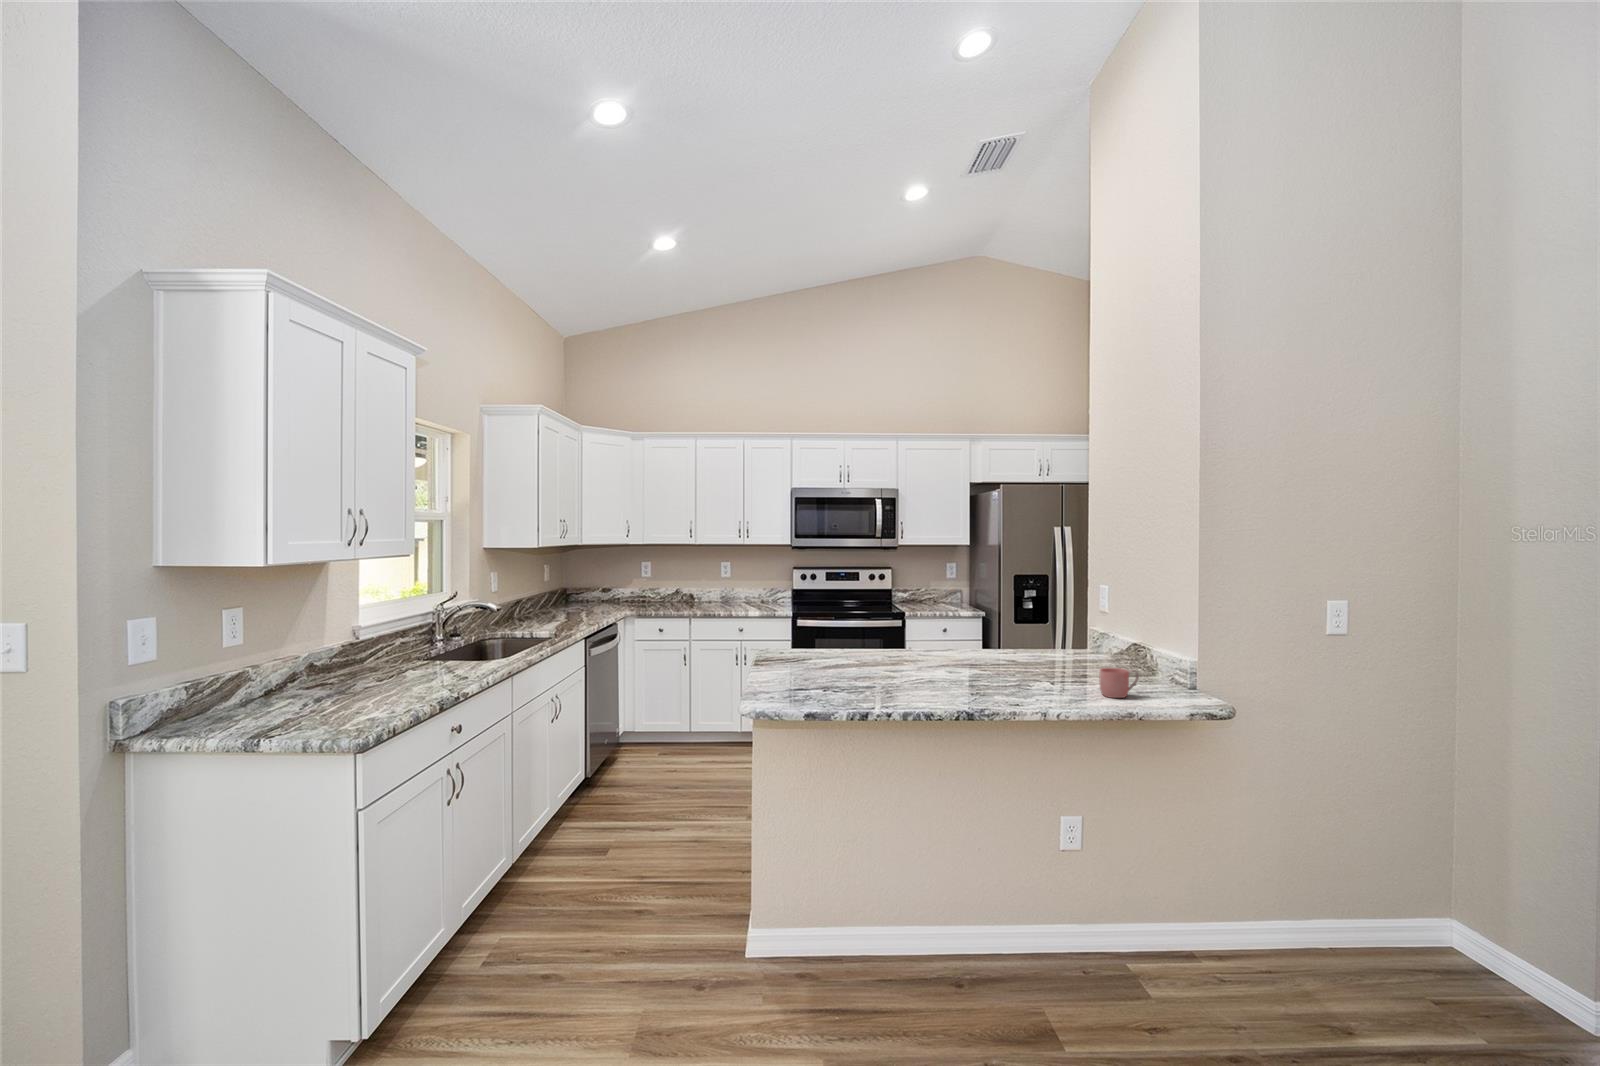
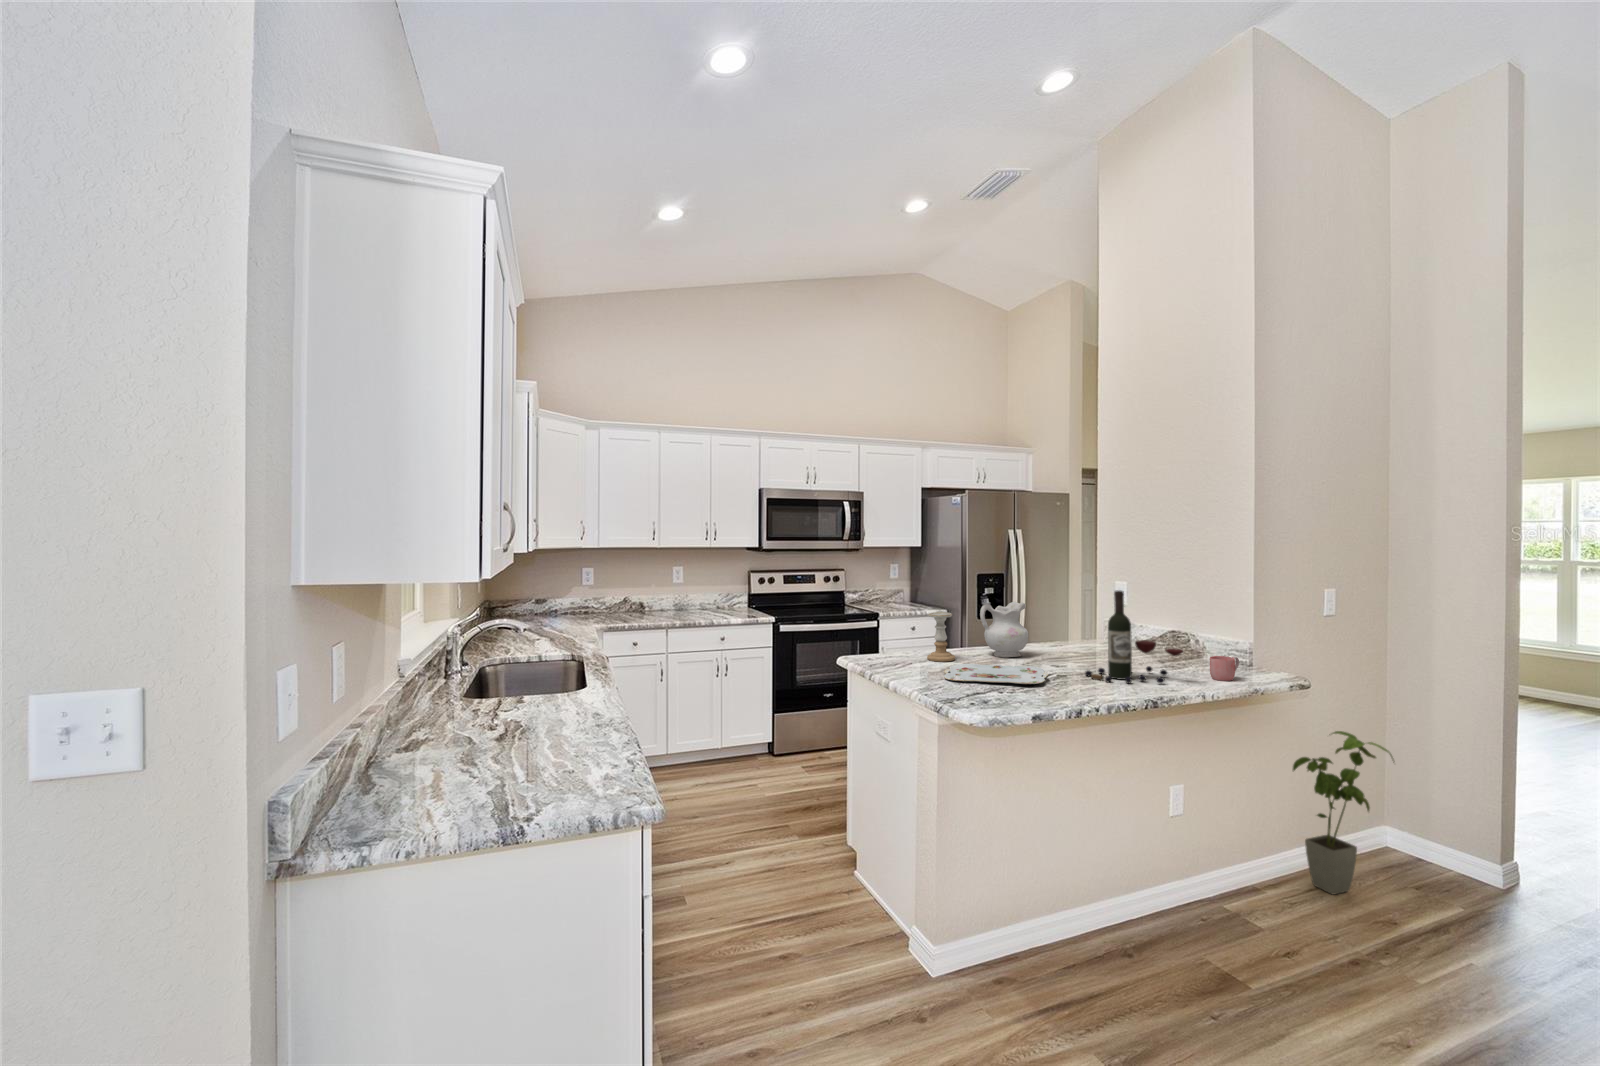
wine bottle: none [952,585,1058,695] -> present [1085,590,1183,683]
ceramic pitcher: none [887,597,941,658] -> present [980,602,1029,658]
candle holder: none [824,606,853,657] -> present [927,612,955,662]
serving tray: none [791,660,910,685] -> present [944,664,1048,684]
house plant: none [1242,776,1374,988] -> present [1293,731,1393,895]

